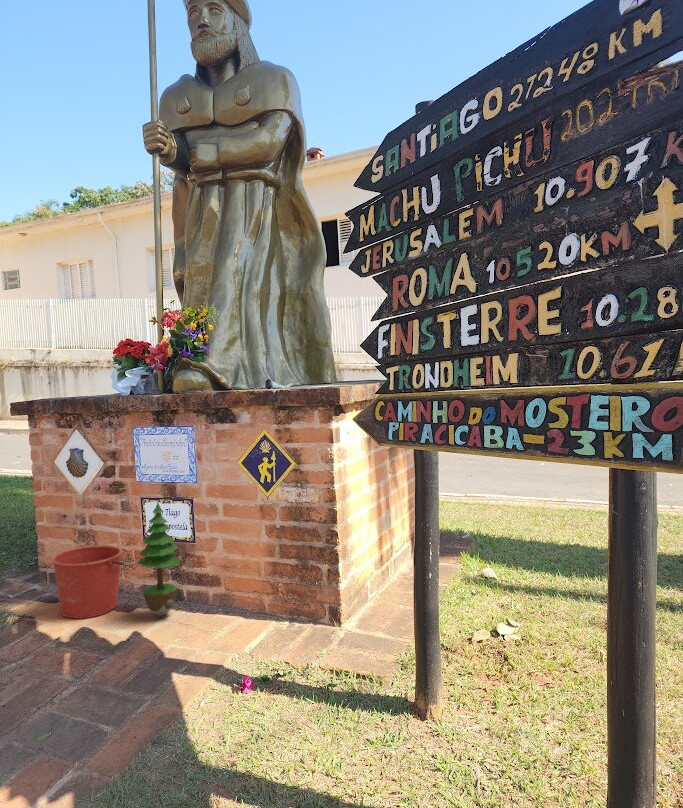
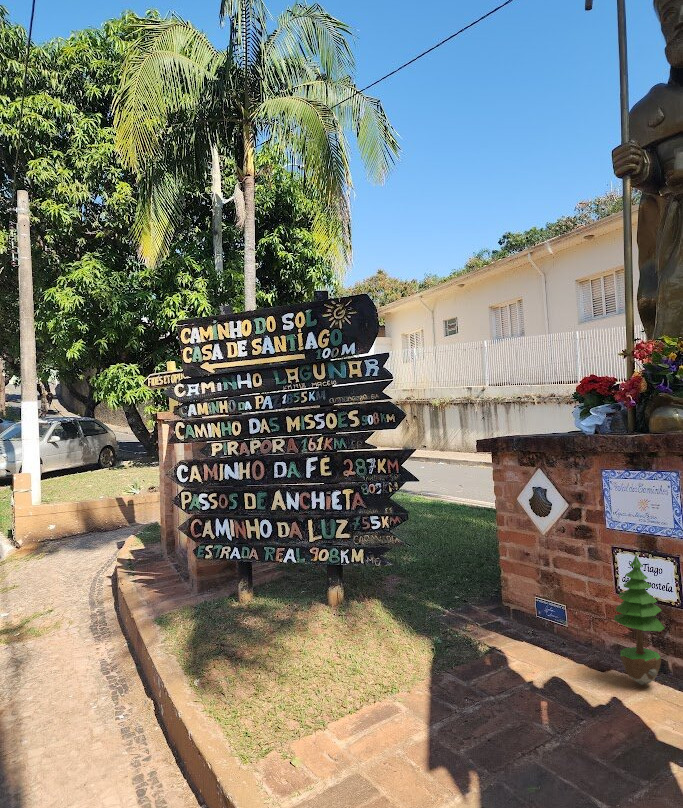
bucket: present [51,545,124,619] -> none [520,590,595,668]

